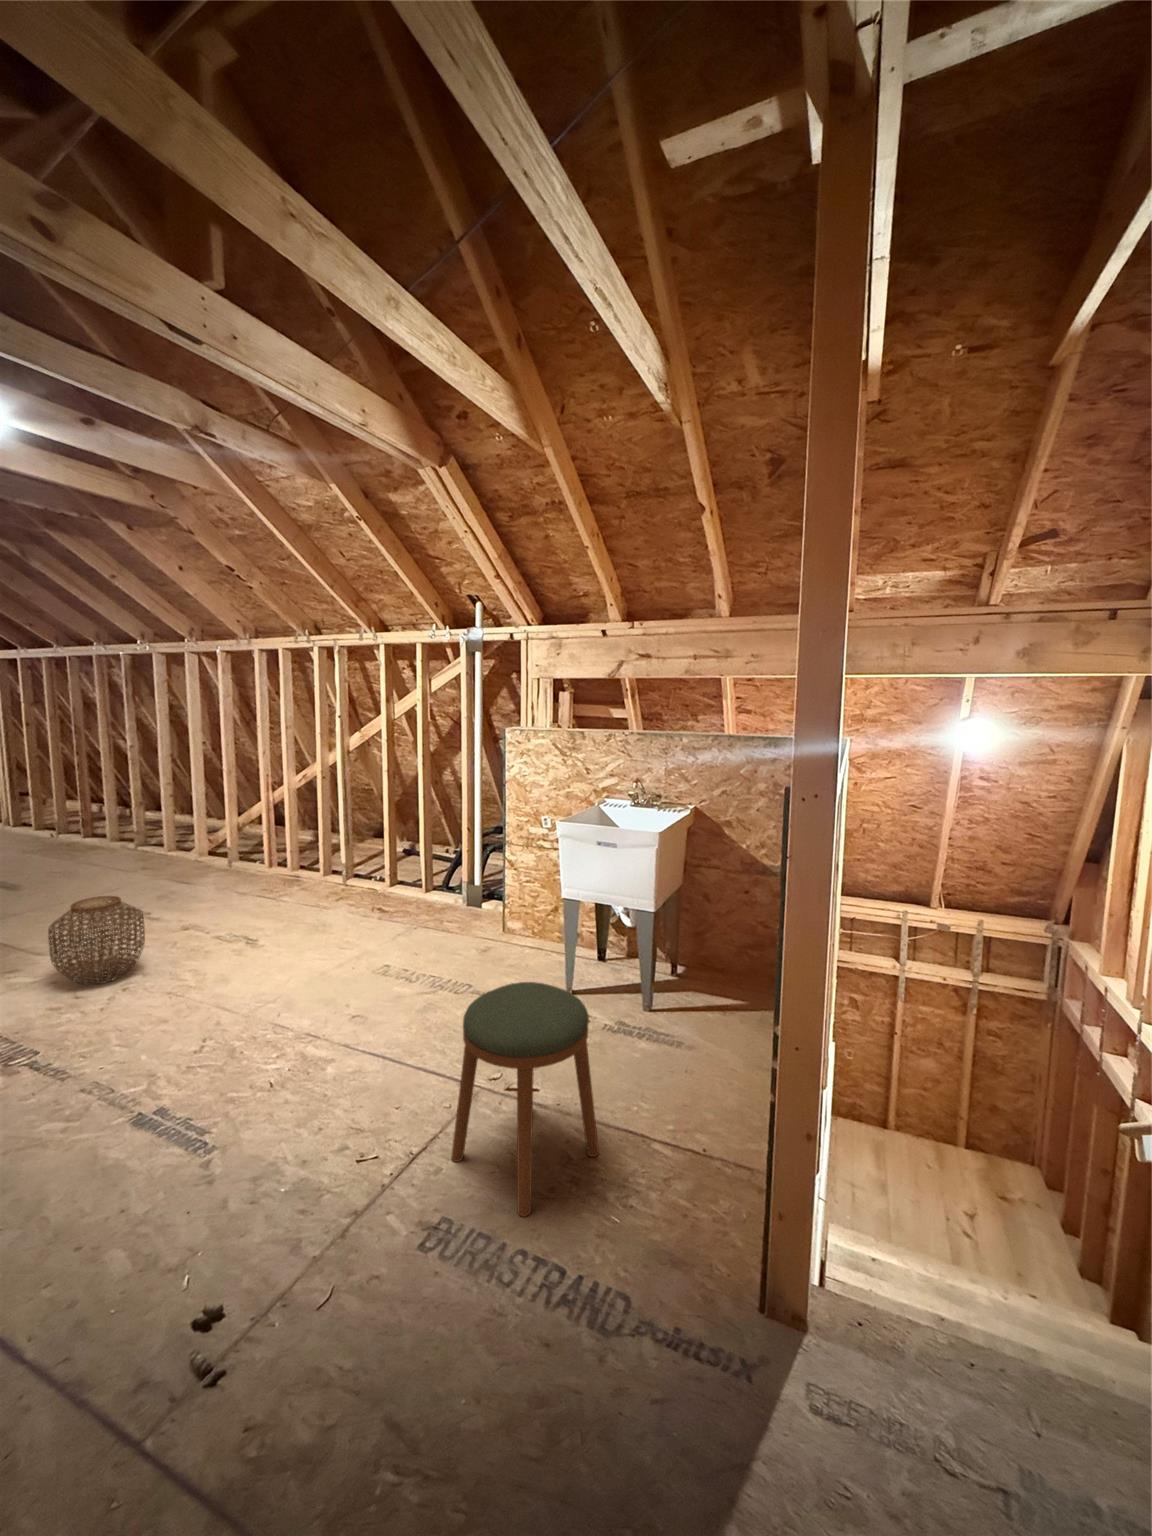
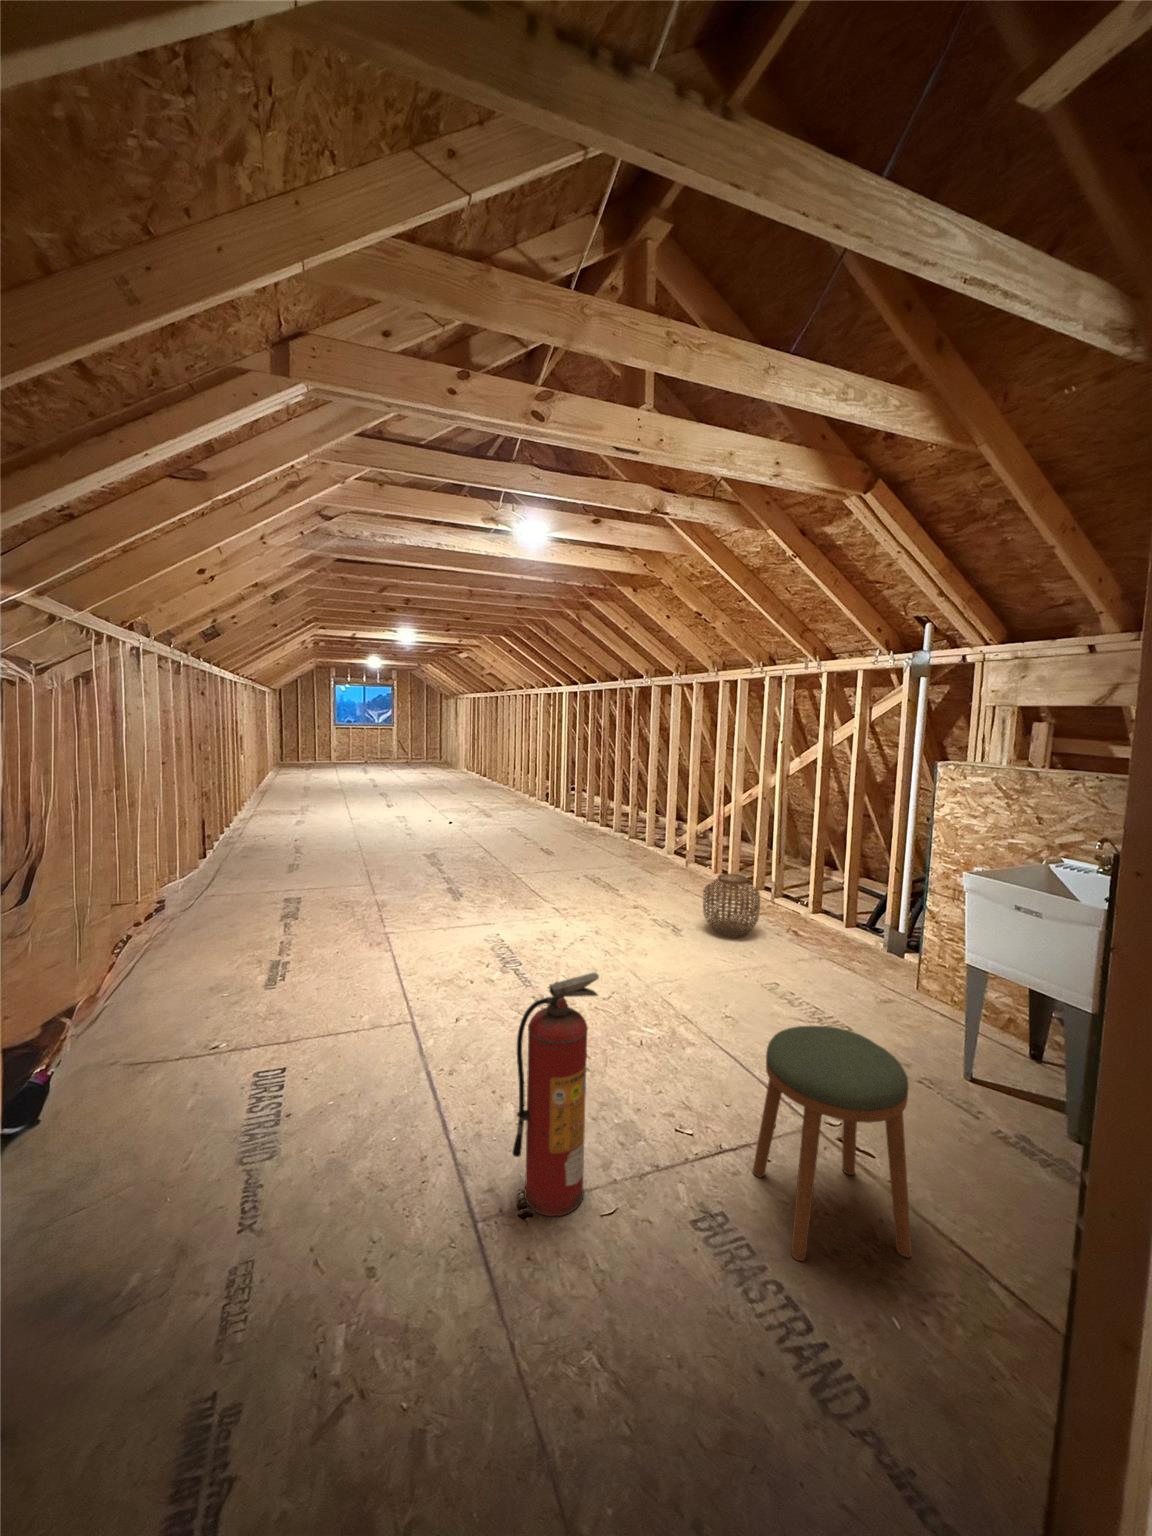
woven basket: present [48,896,145,985] -> present [703,874,760,938]
fire extinguisher: none [165,1020,281,1379] -> present [513,972,599,1216]

